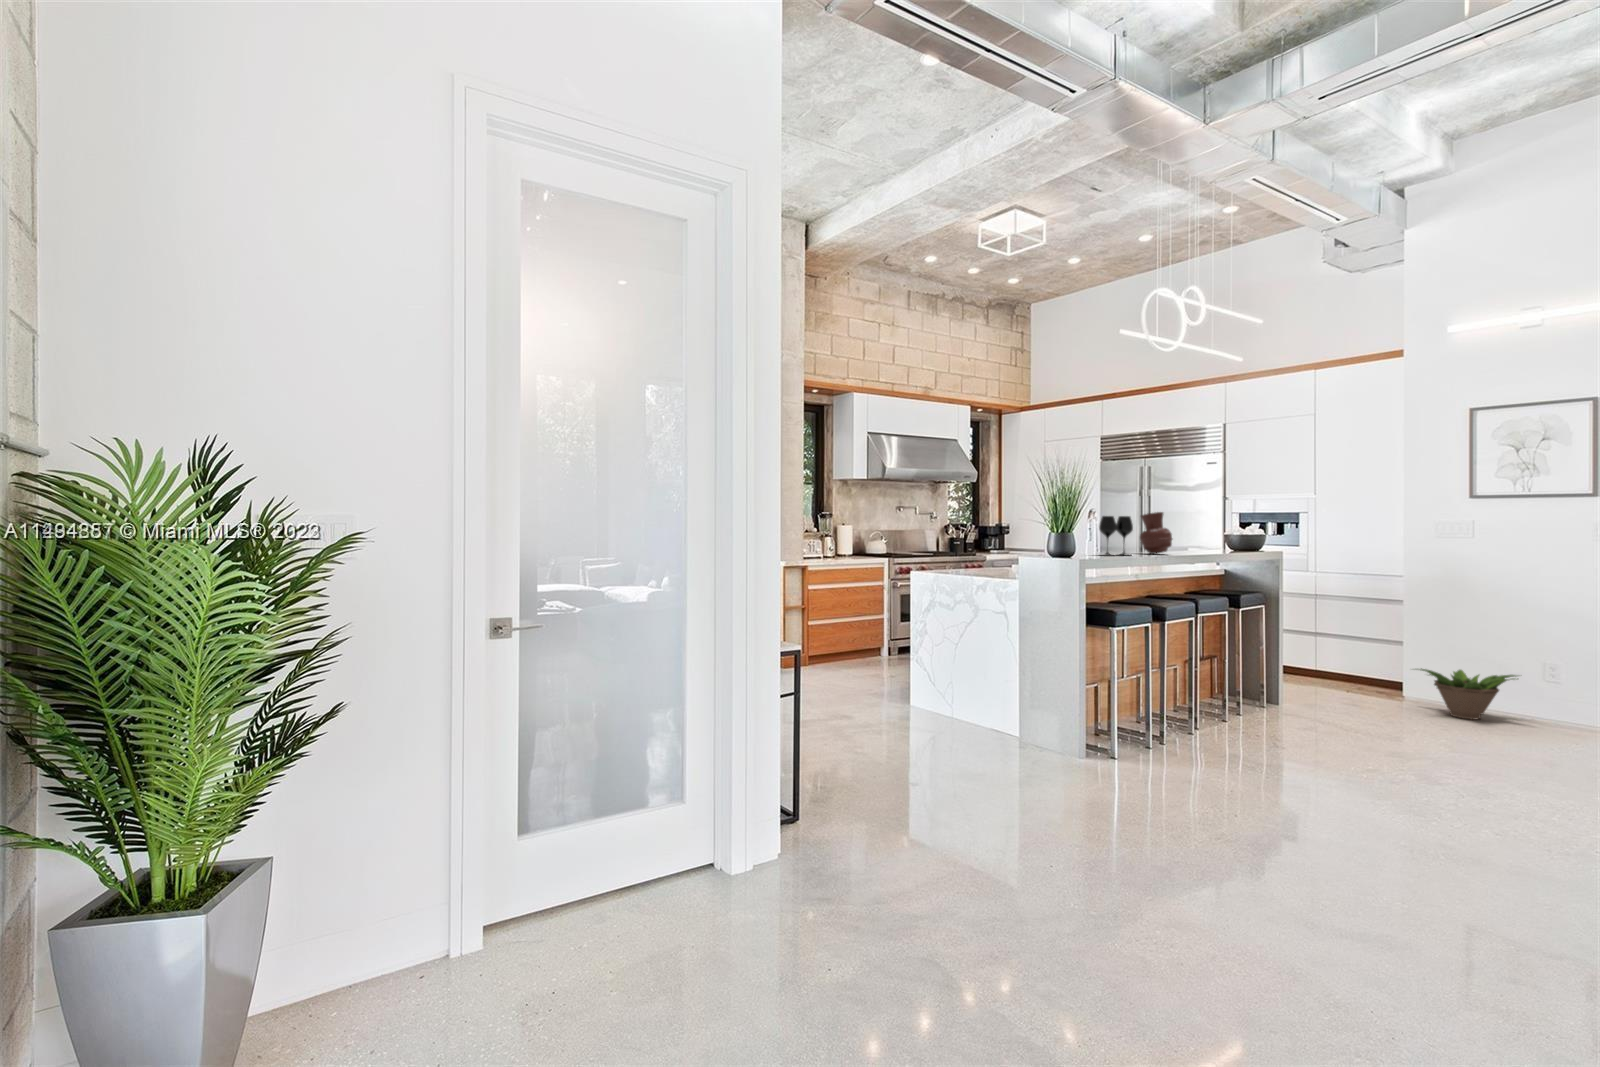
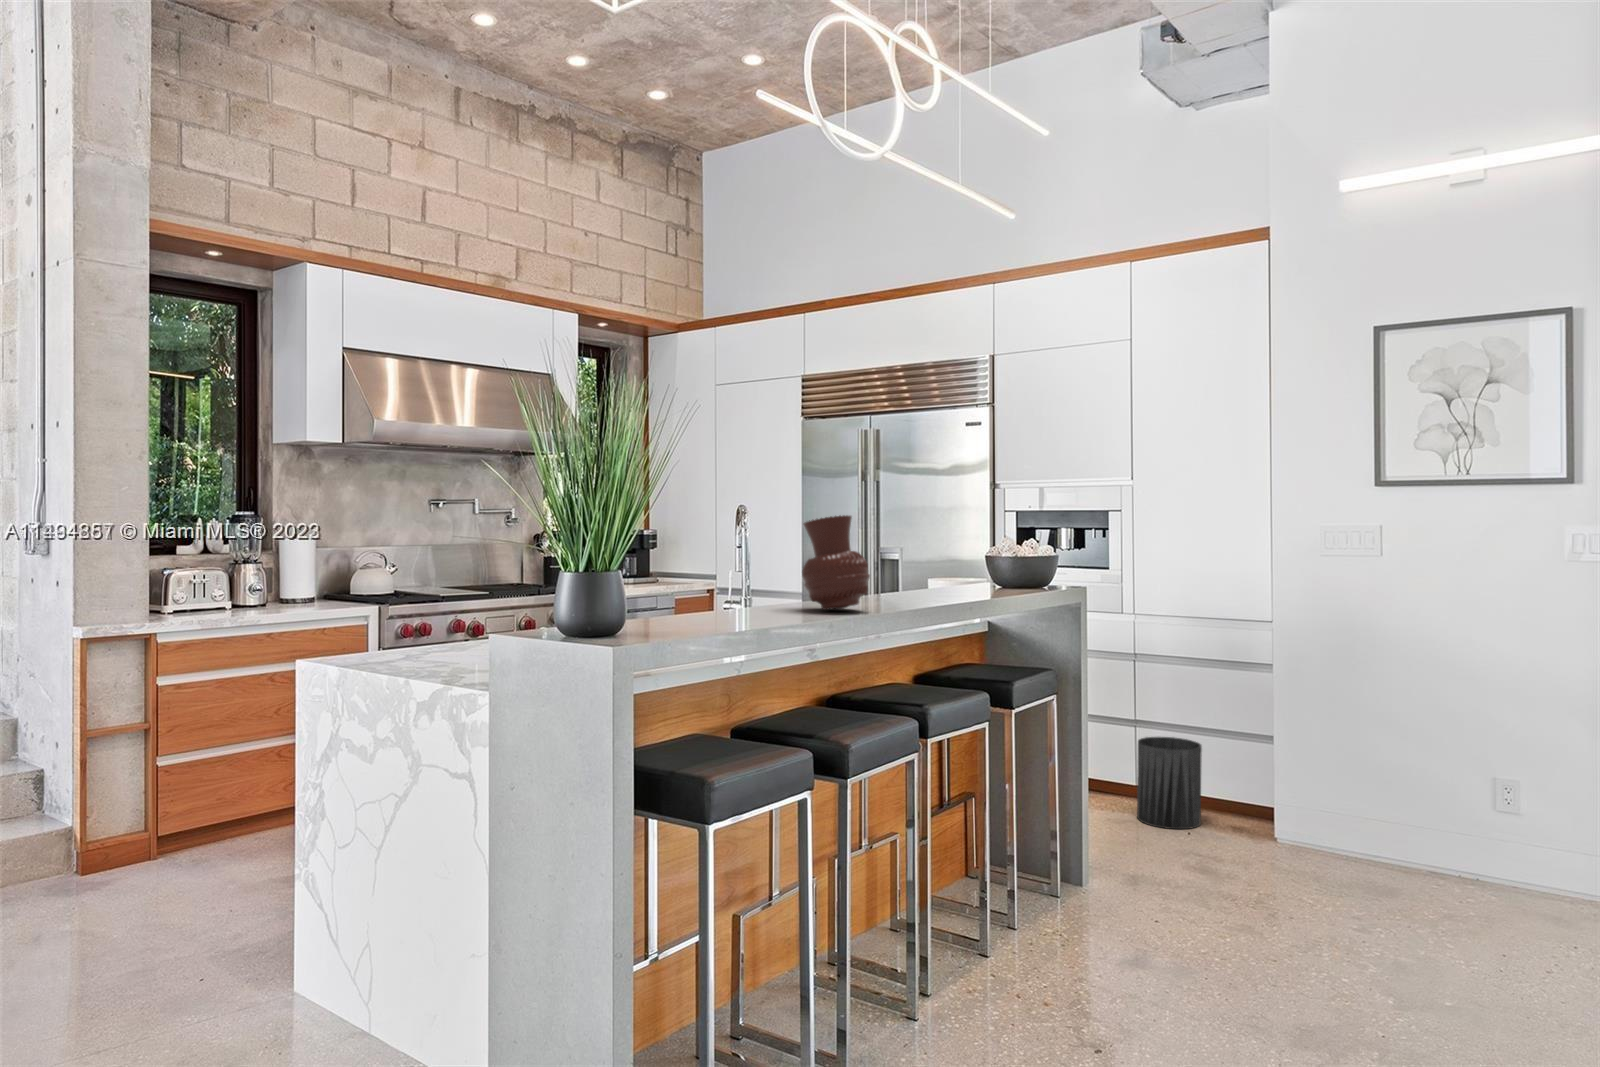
wine glass: present [1099,516,1133,556] -> none [689,526,773,625]
trash can: none [1314,641,1357,691] -> present [1137,737,1202,829]
decorative plant: present [1420,668,1516,720] -> none [1289,791,1468,891]

